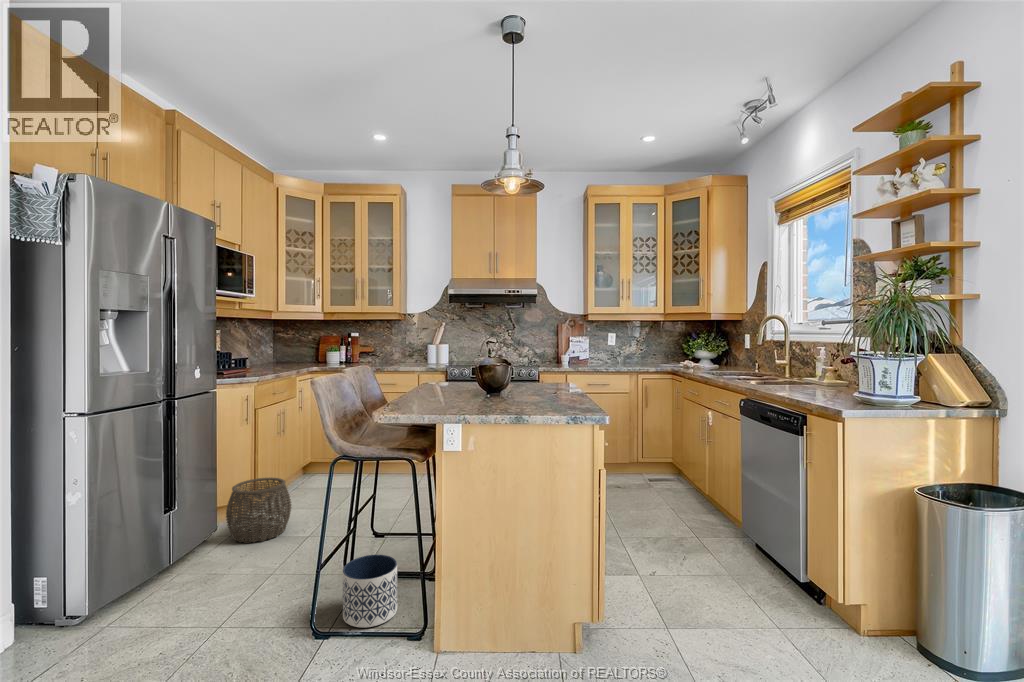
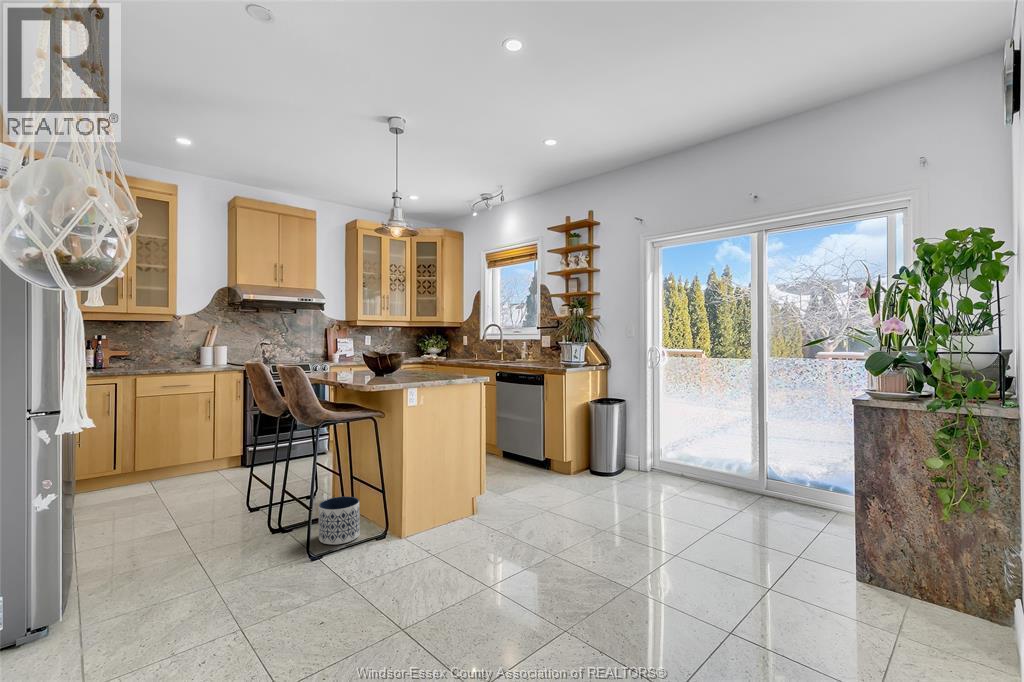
woven basket: present [226,478,291,543] -> none [81,483,160,552]

